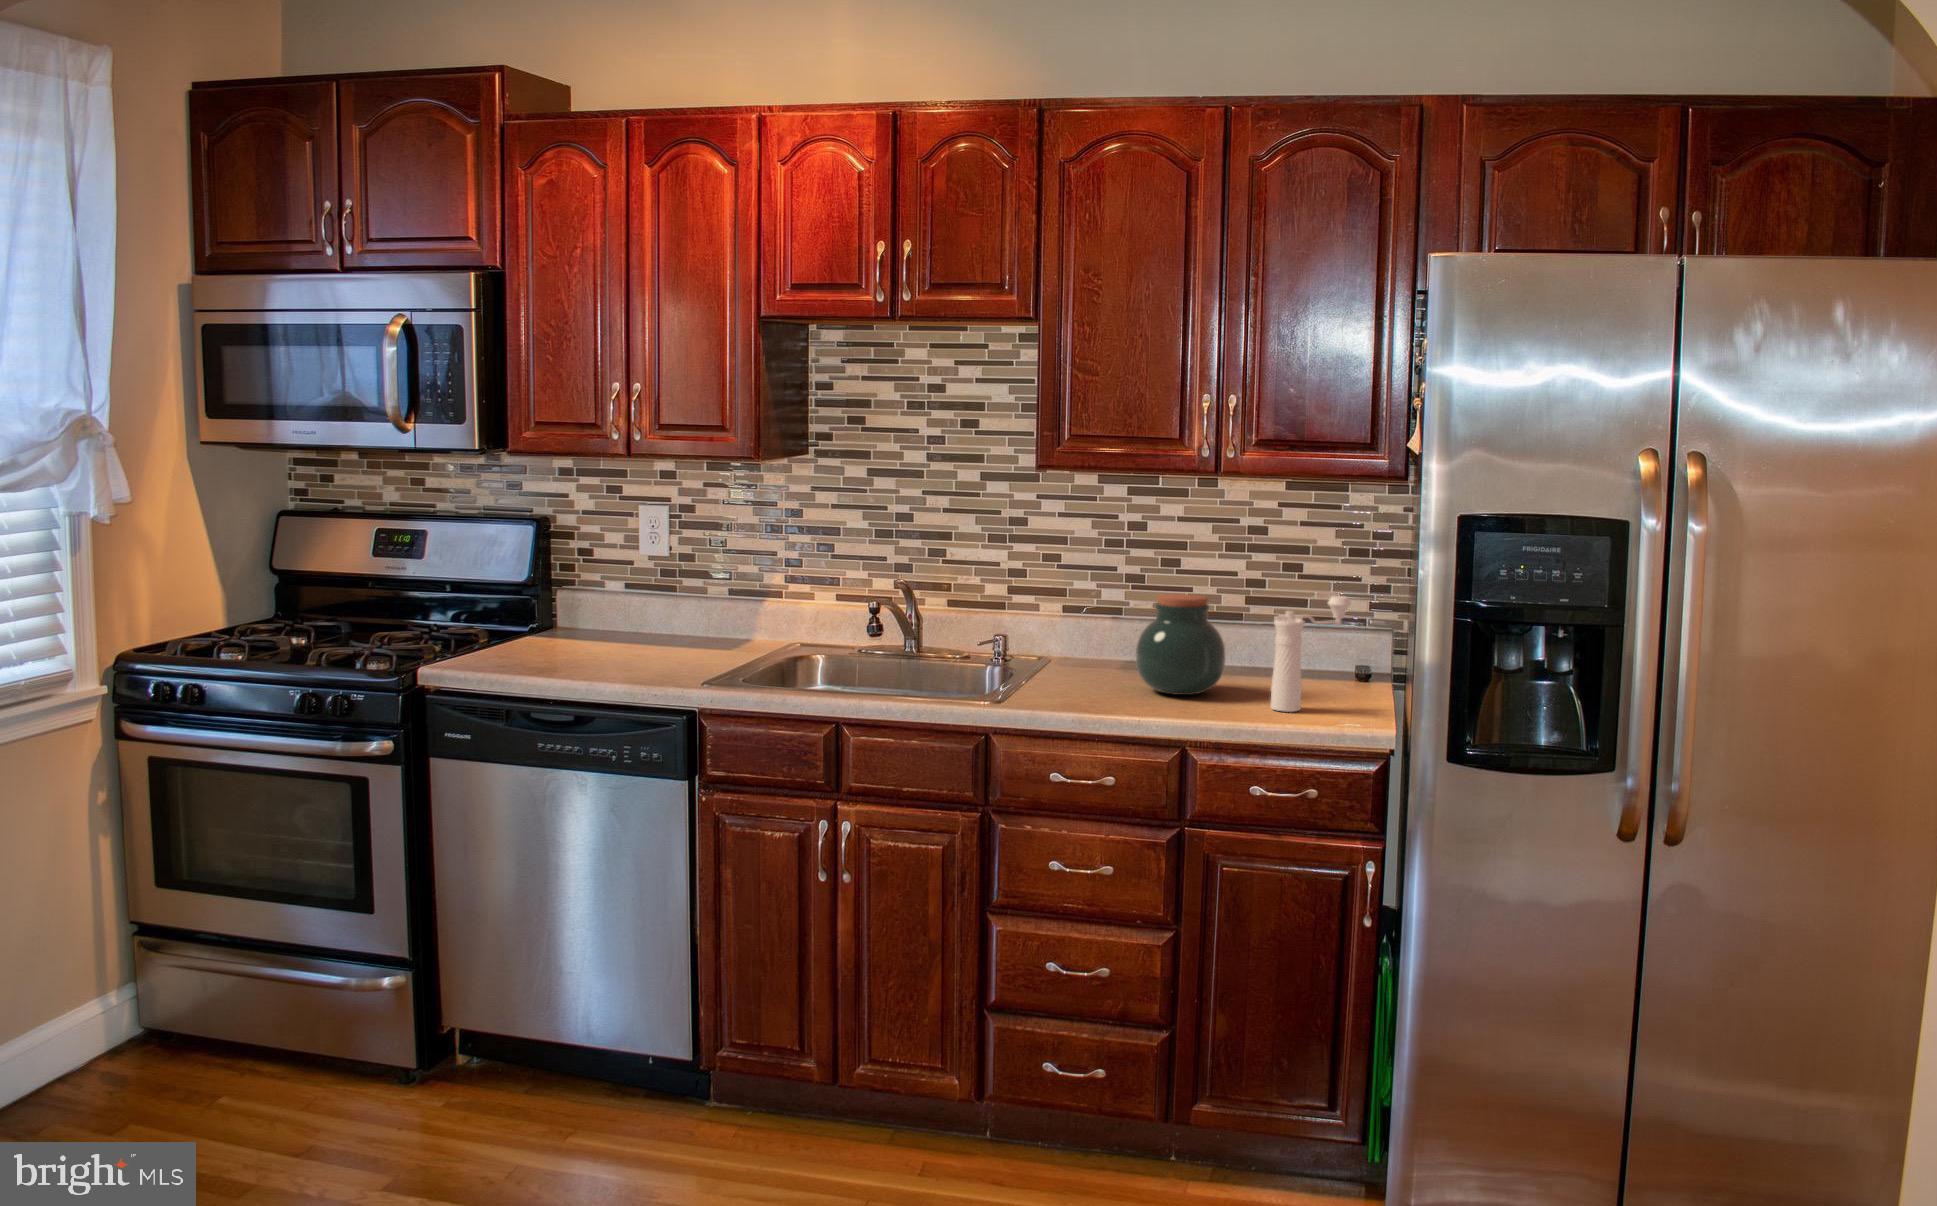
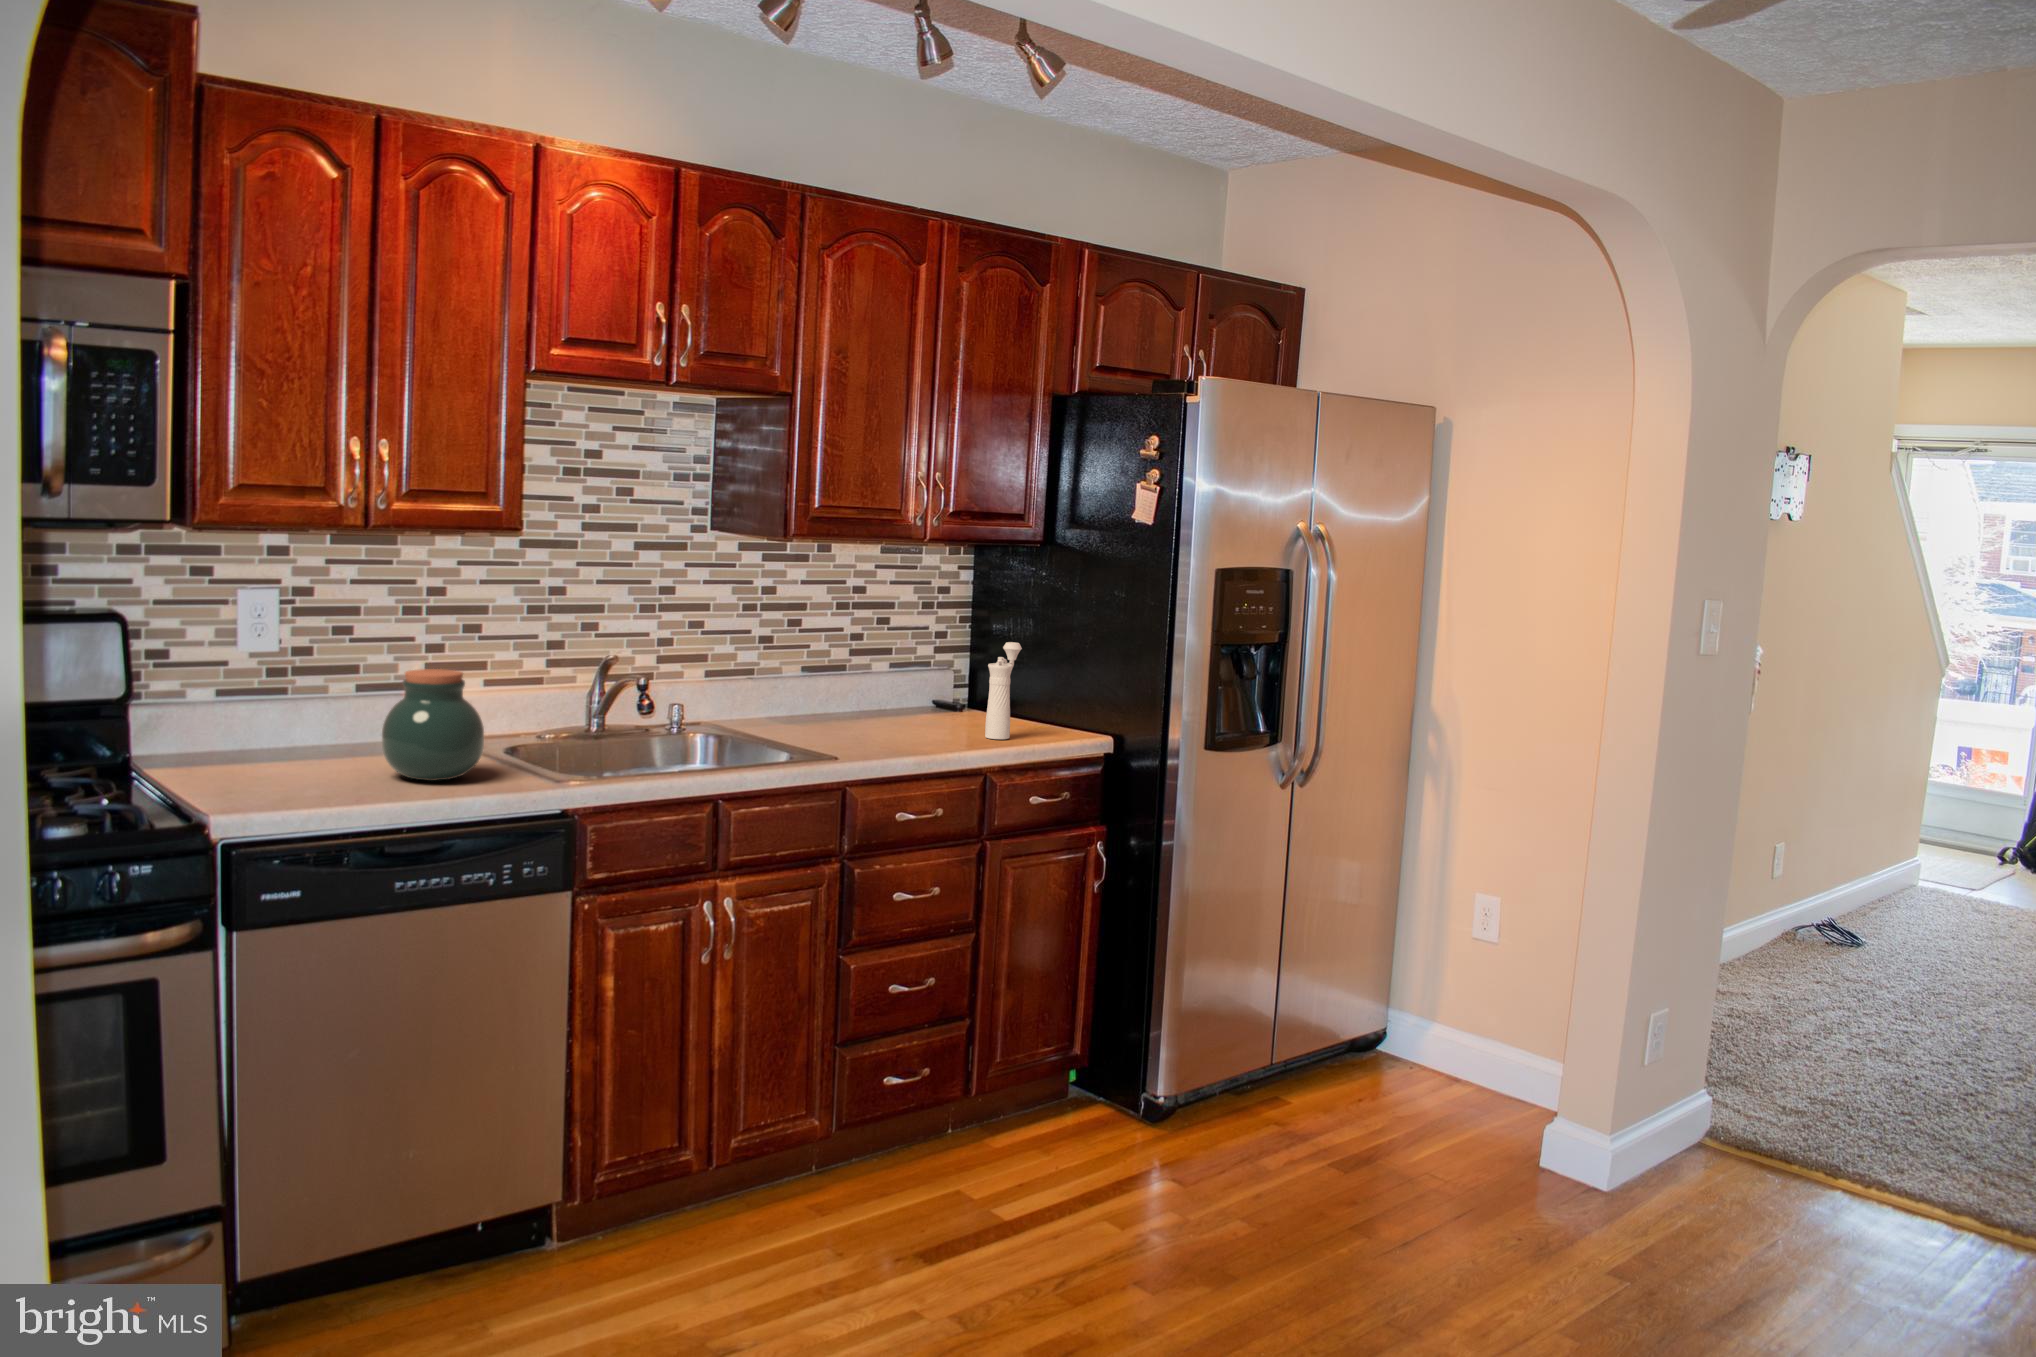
jar: present [1136,594,1225,695] -> present [382,669,484,781]

